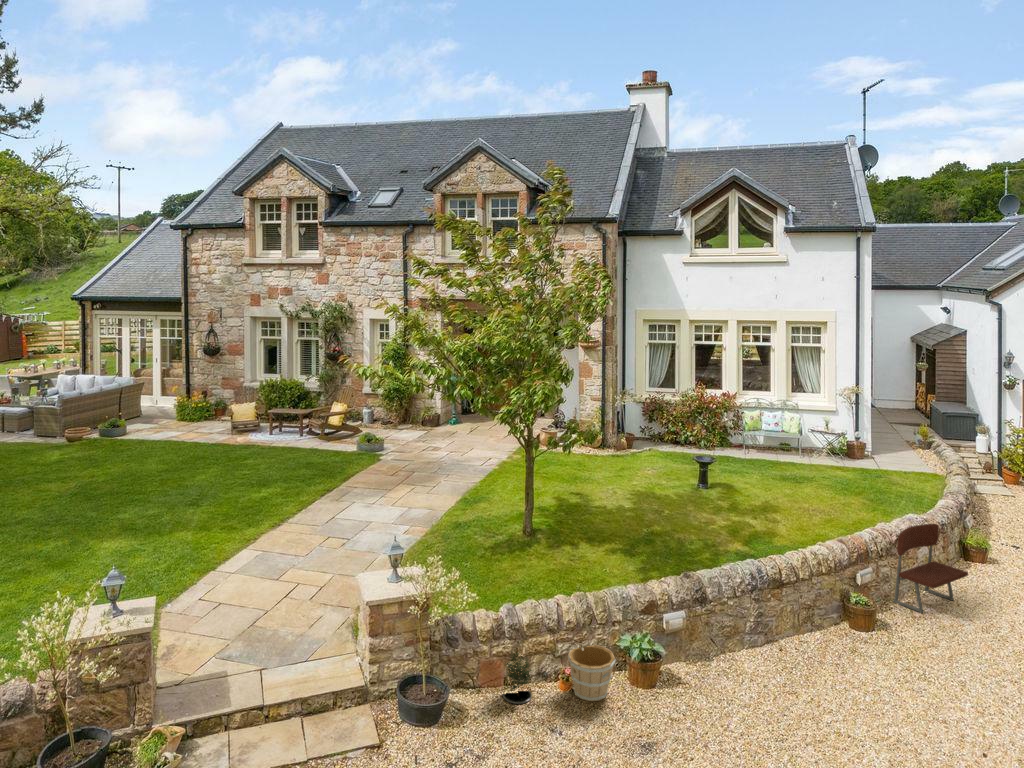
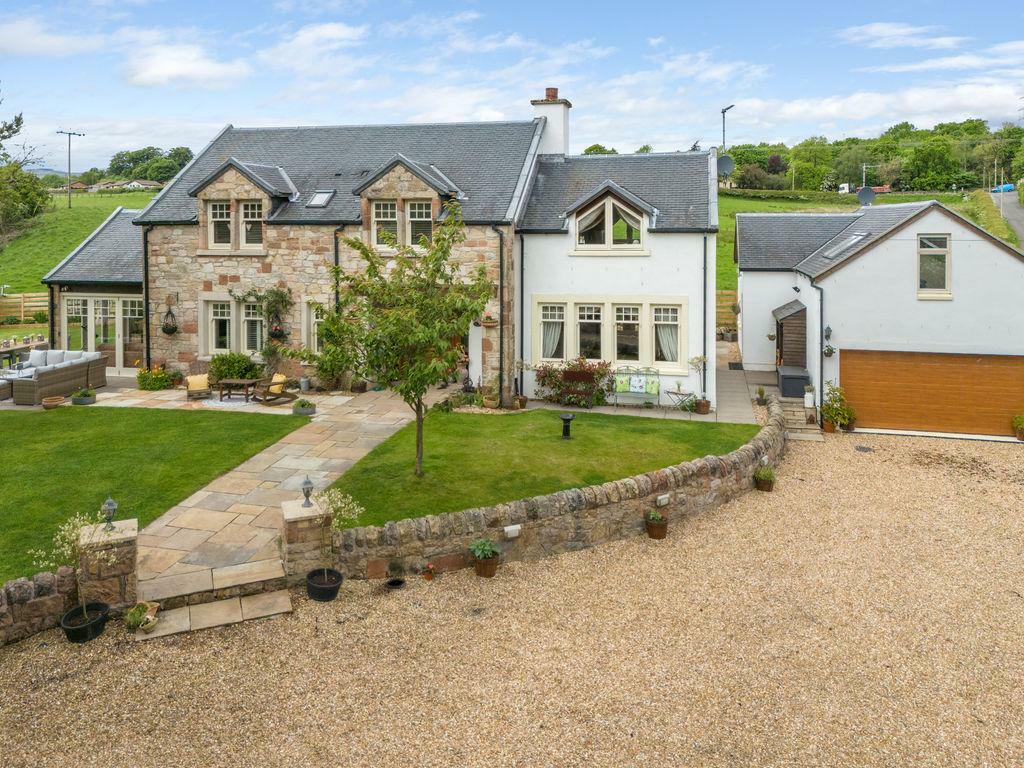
bench: present [893,524,968,613] -> present [560,370,594,408]
wooden bucket: present [568,645,615,701] -> none [432,547,466,586]

